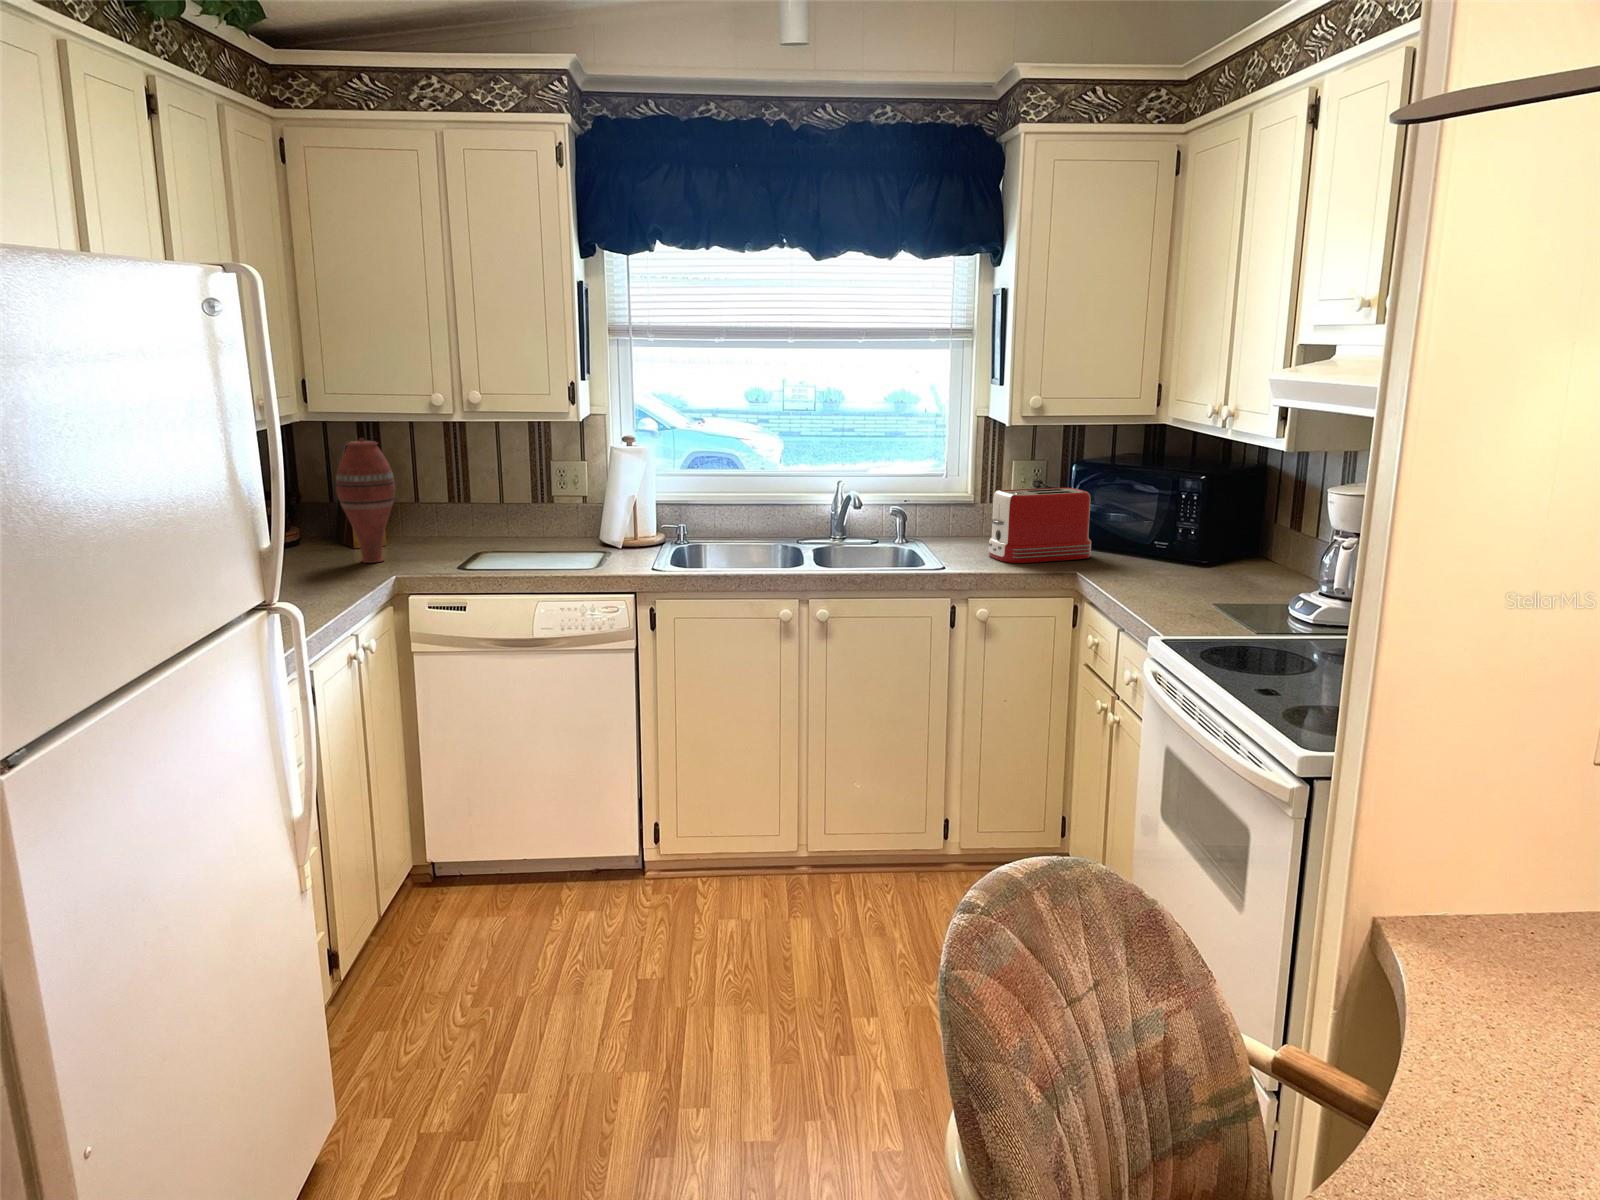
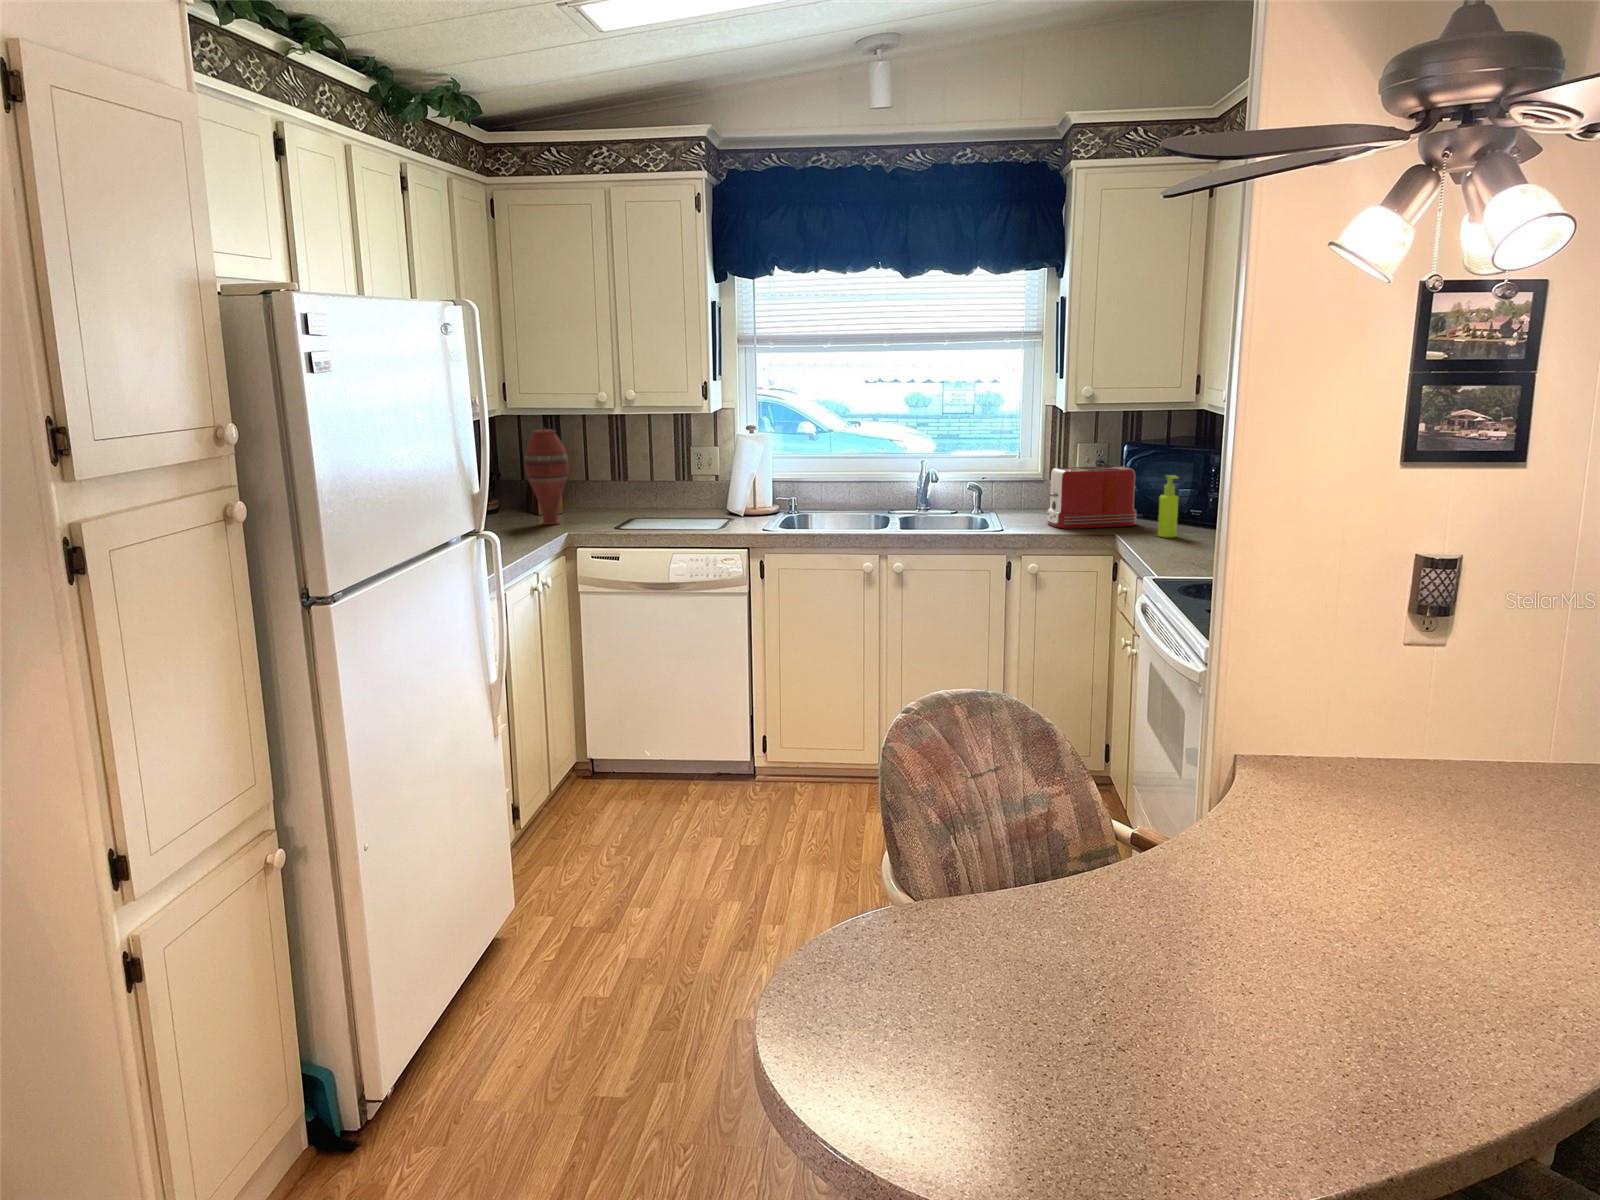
soap dispenser: none [1125,501,1153,575] -> present [1158,475,1179,537]

